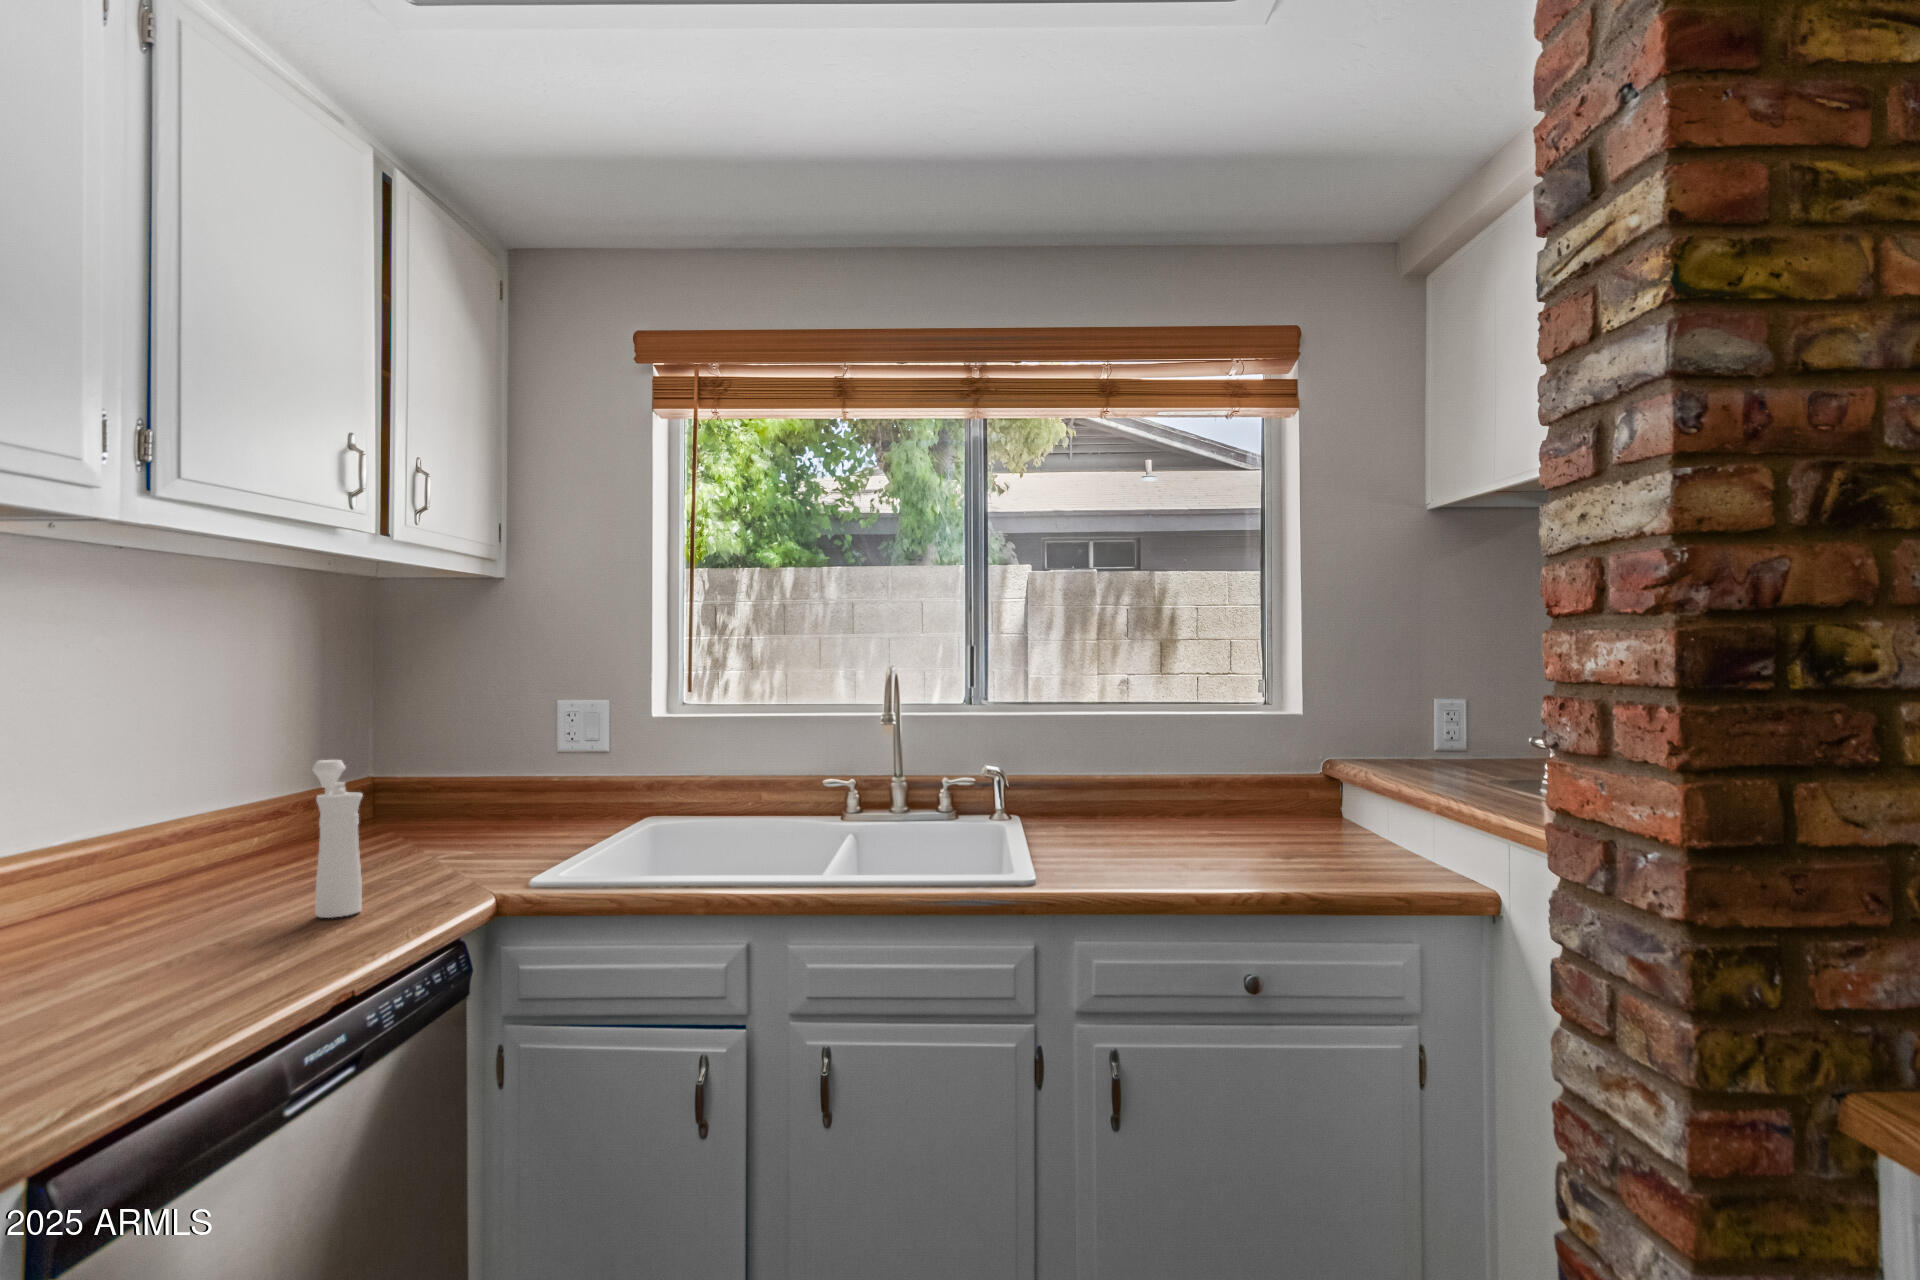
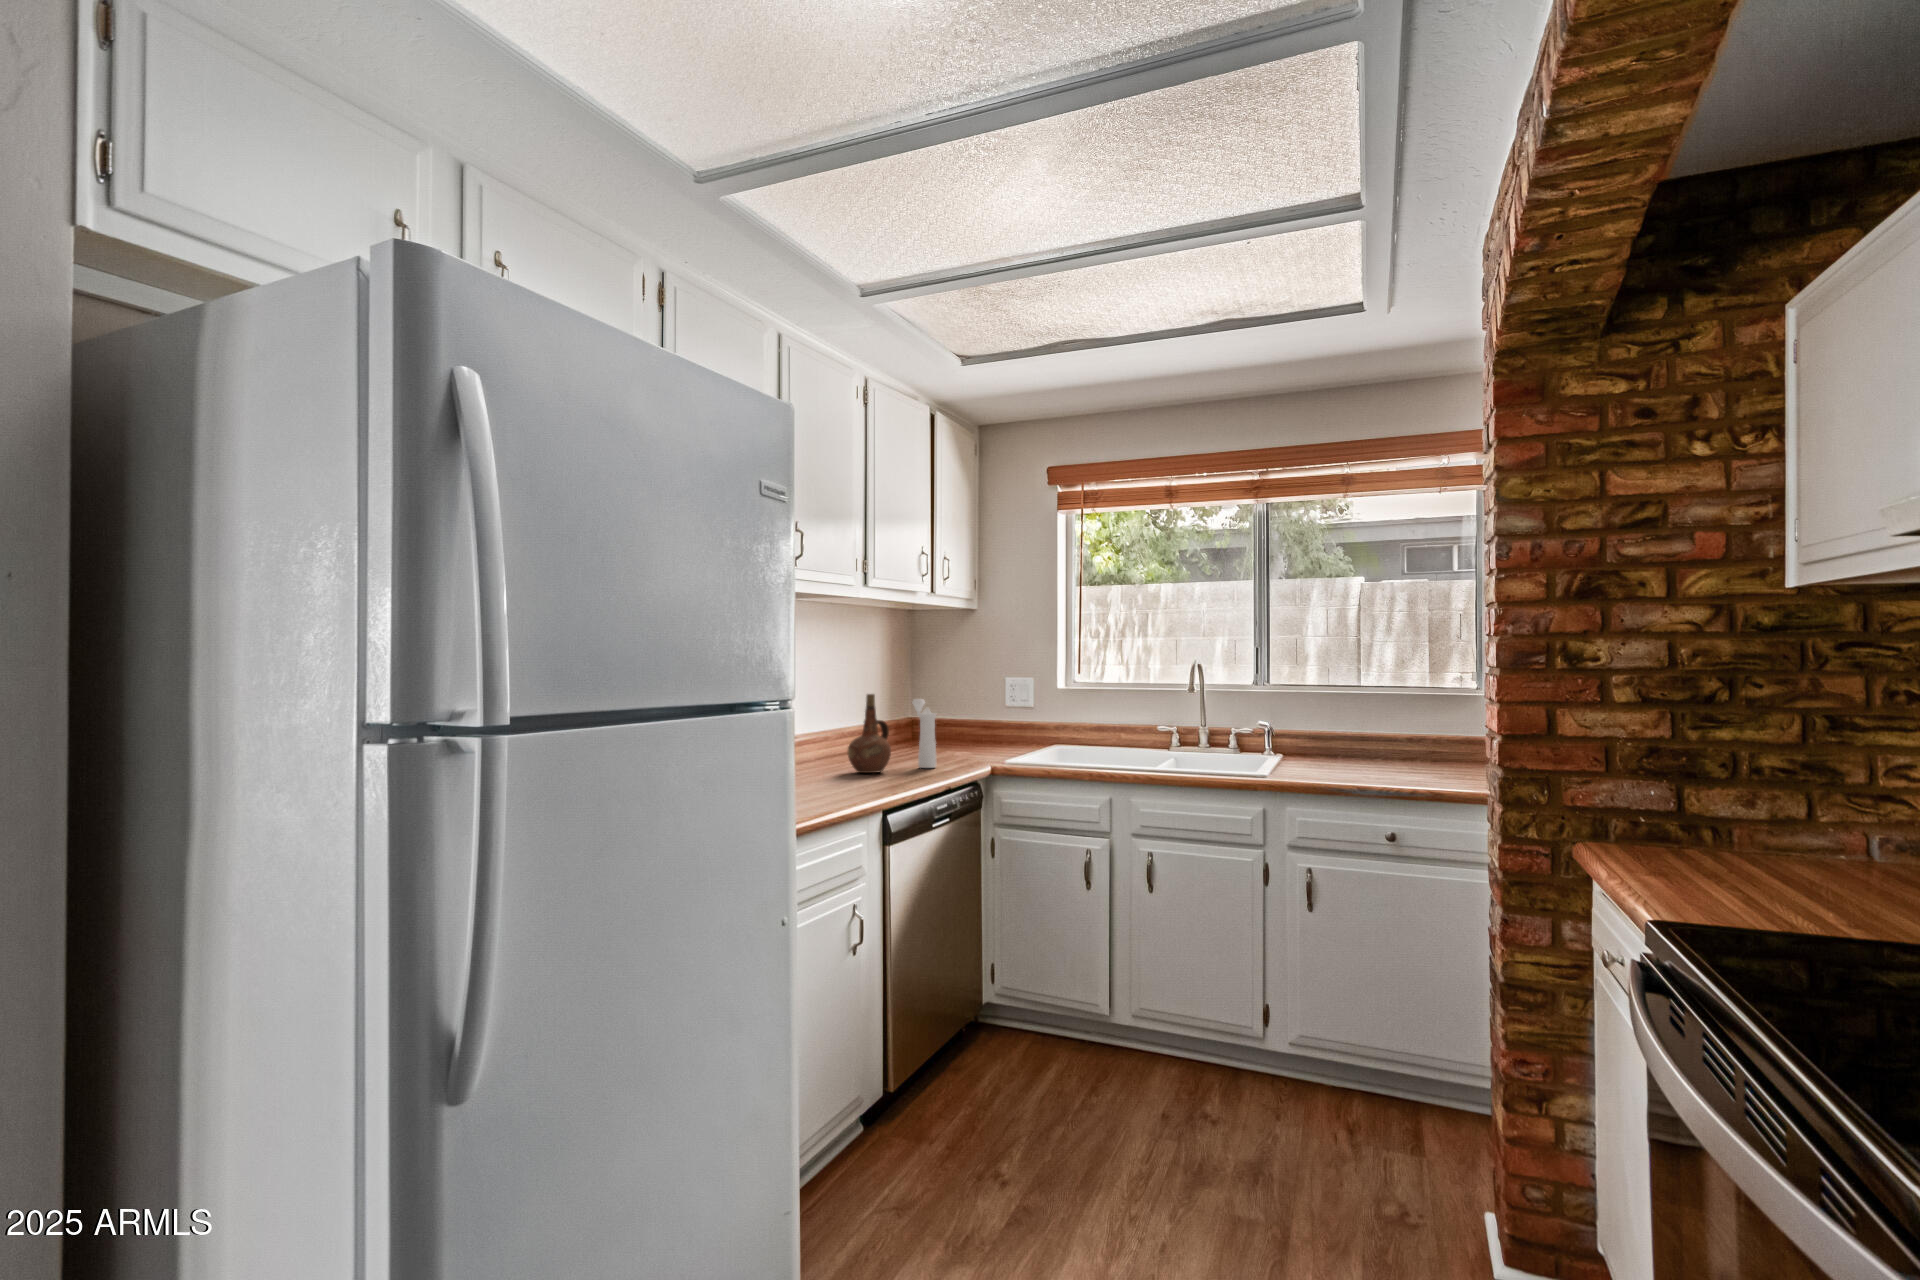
ceramic pitcher: none [95,760,228,956] -> present [848,694,891,773]

